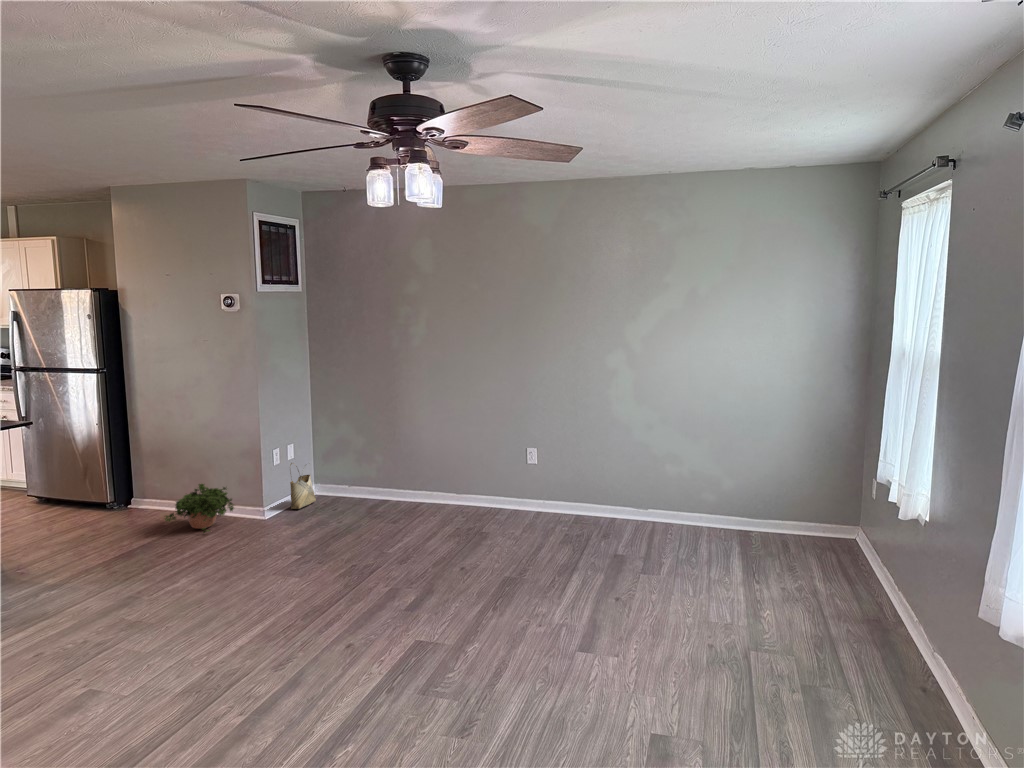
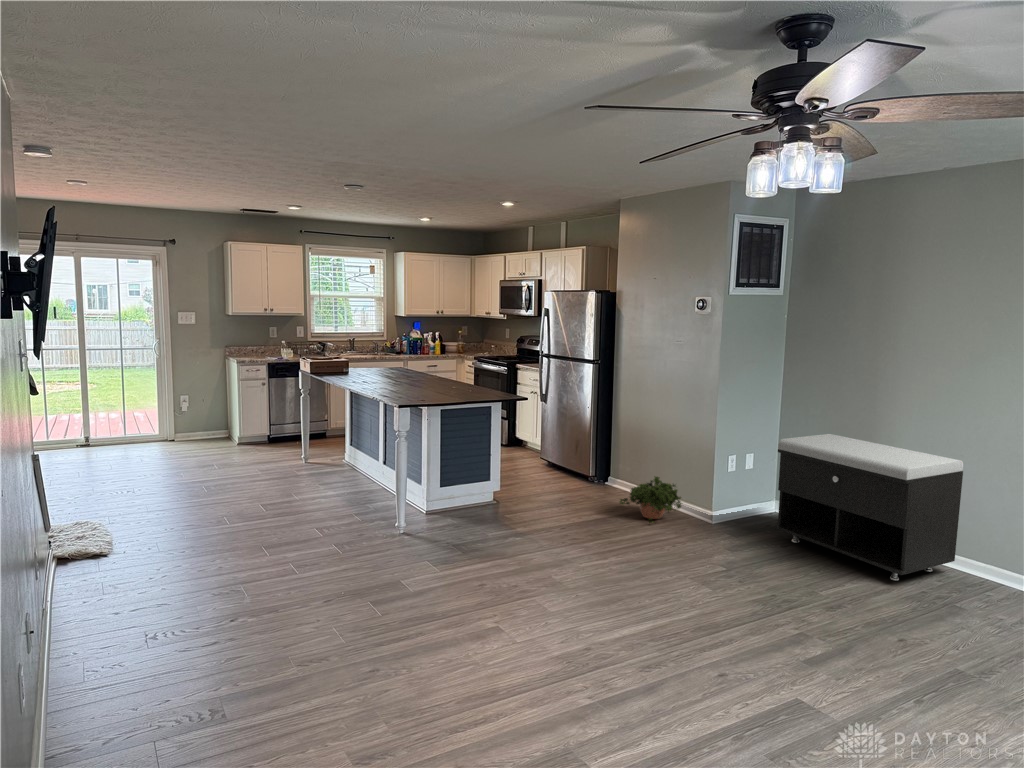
storage bench: none [323,414,465,524] -> present [775,434,963,581]
woven basket: present [290,463,316,509] -> none [740,474,770,524]

